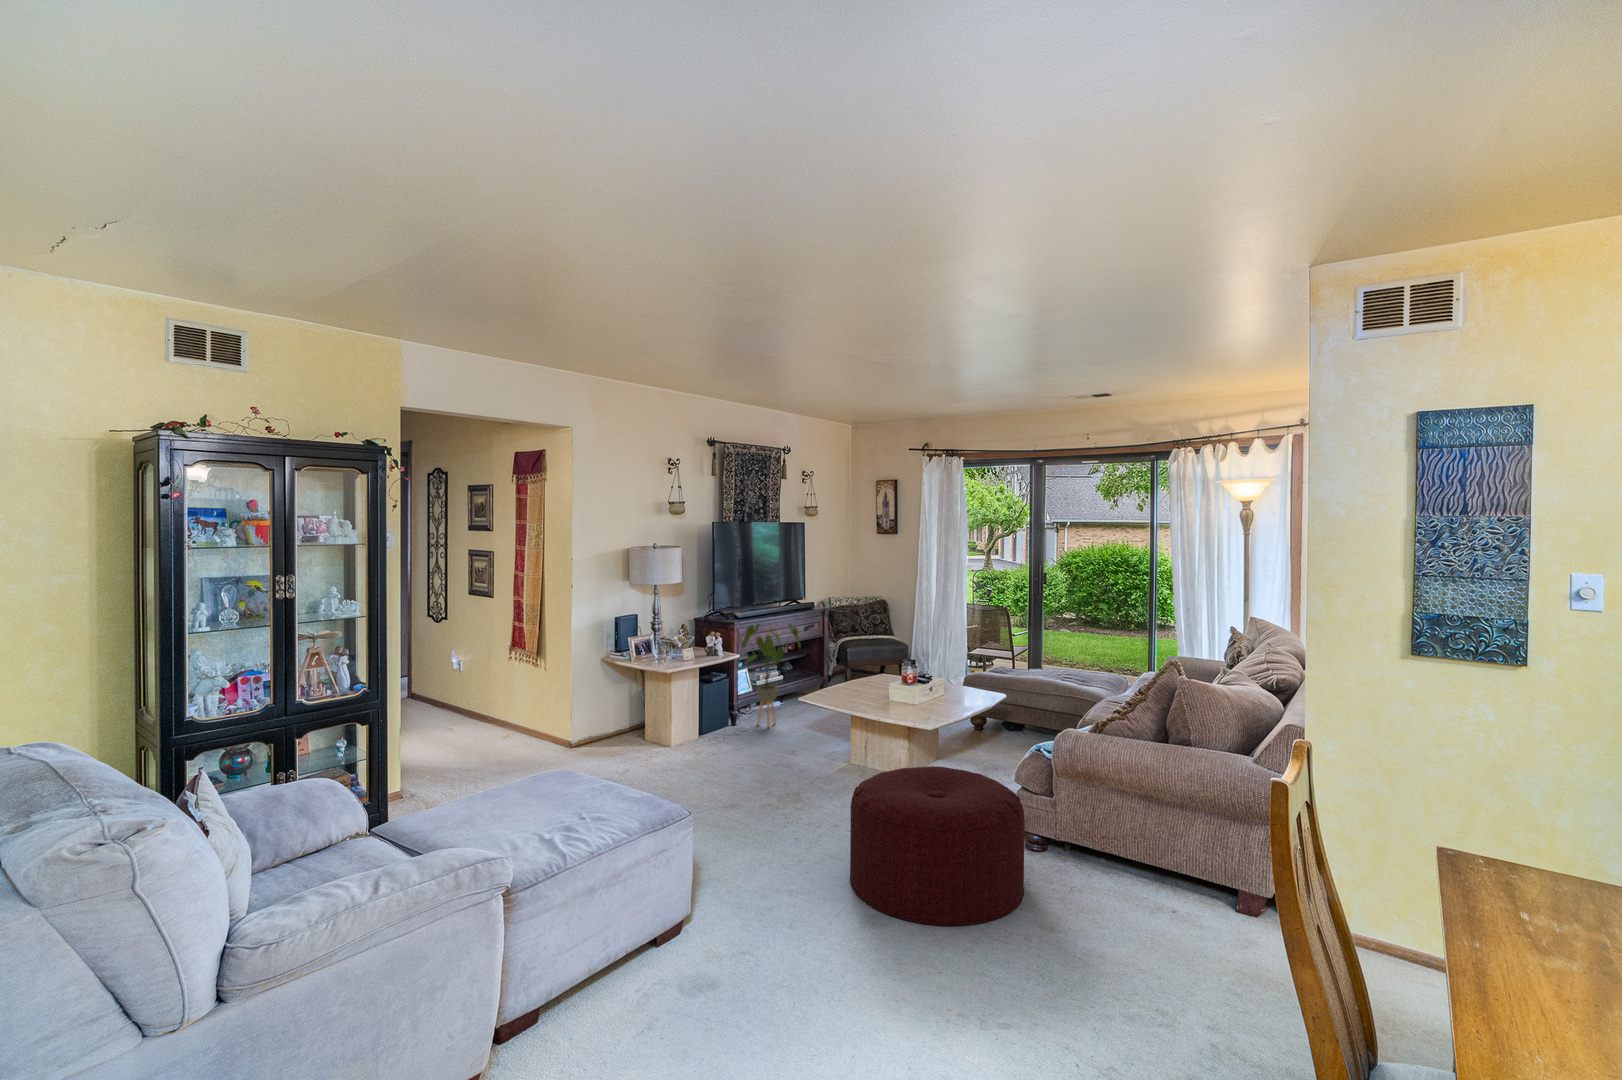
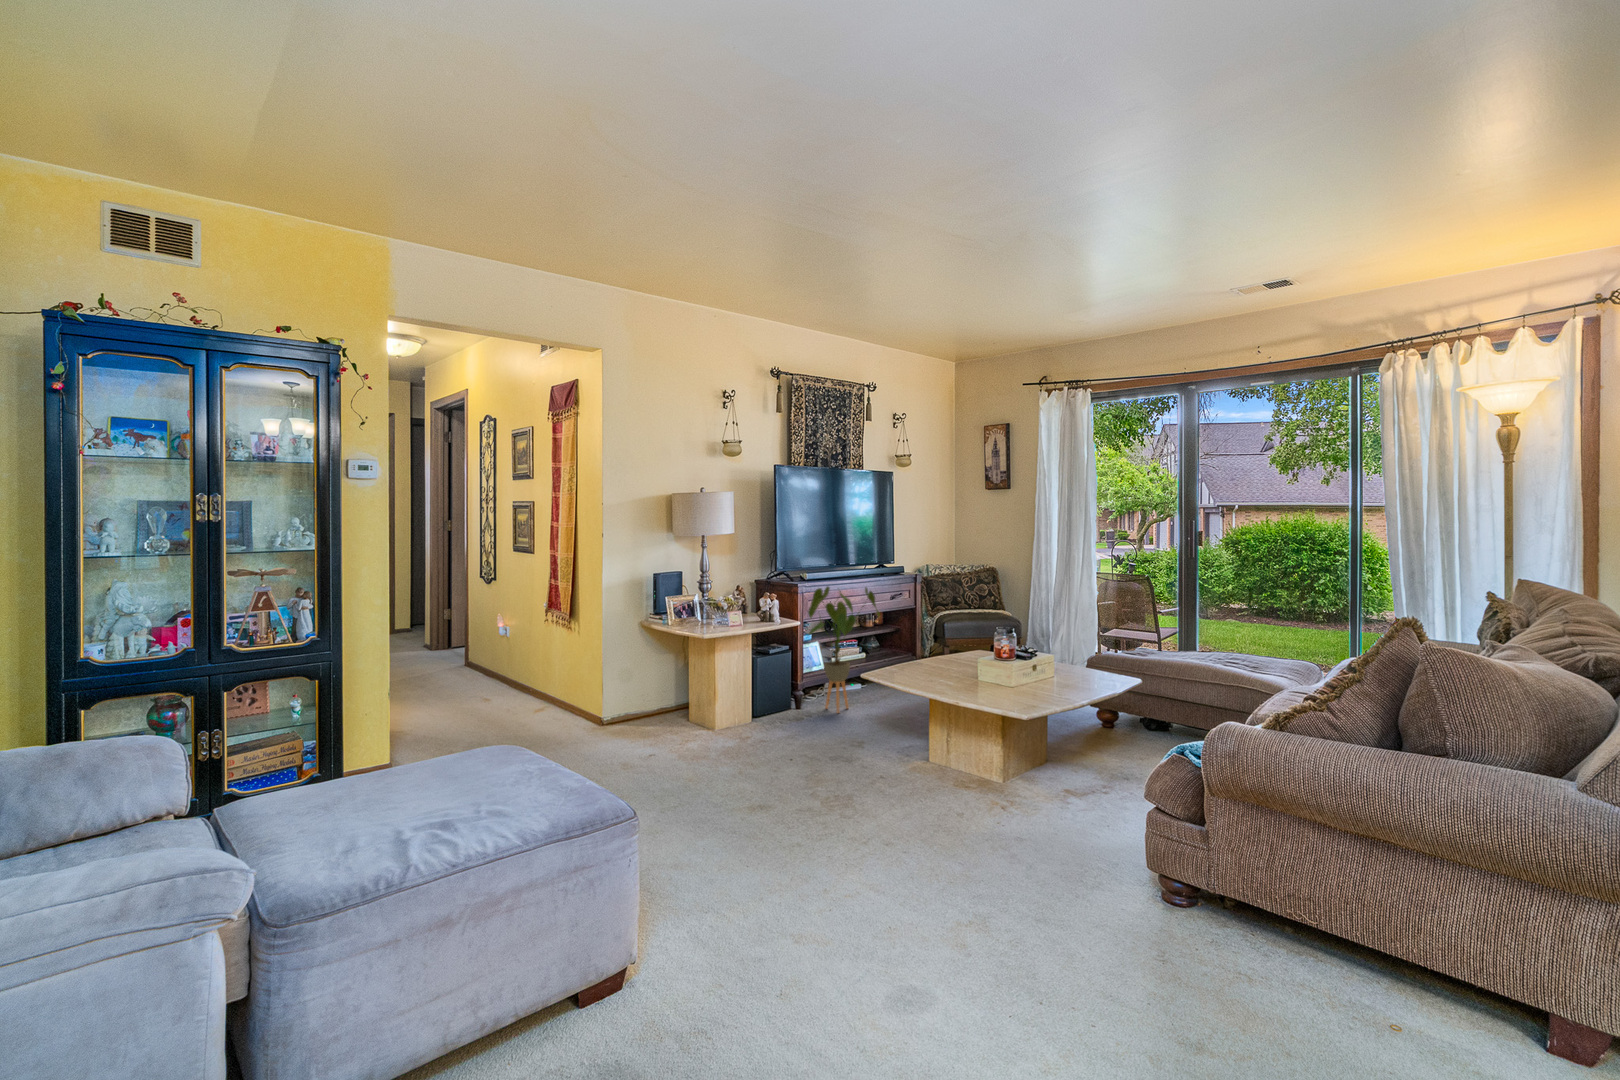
ottoman: present [850,766,1025,926] -> none [879,770,1150,1030]

